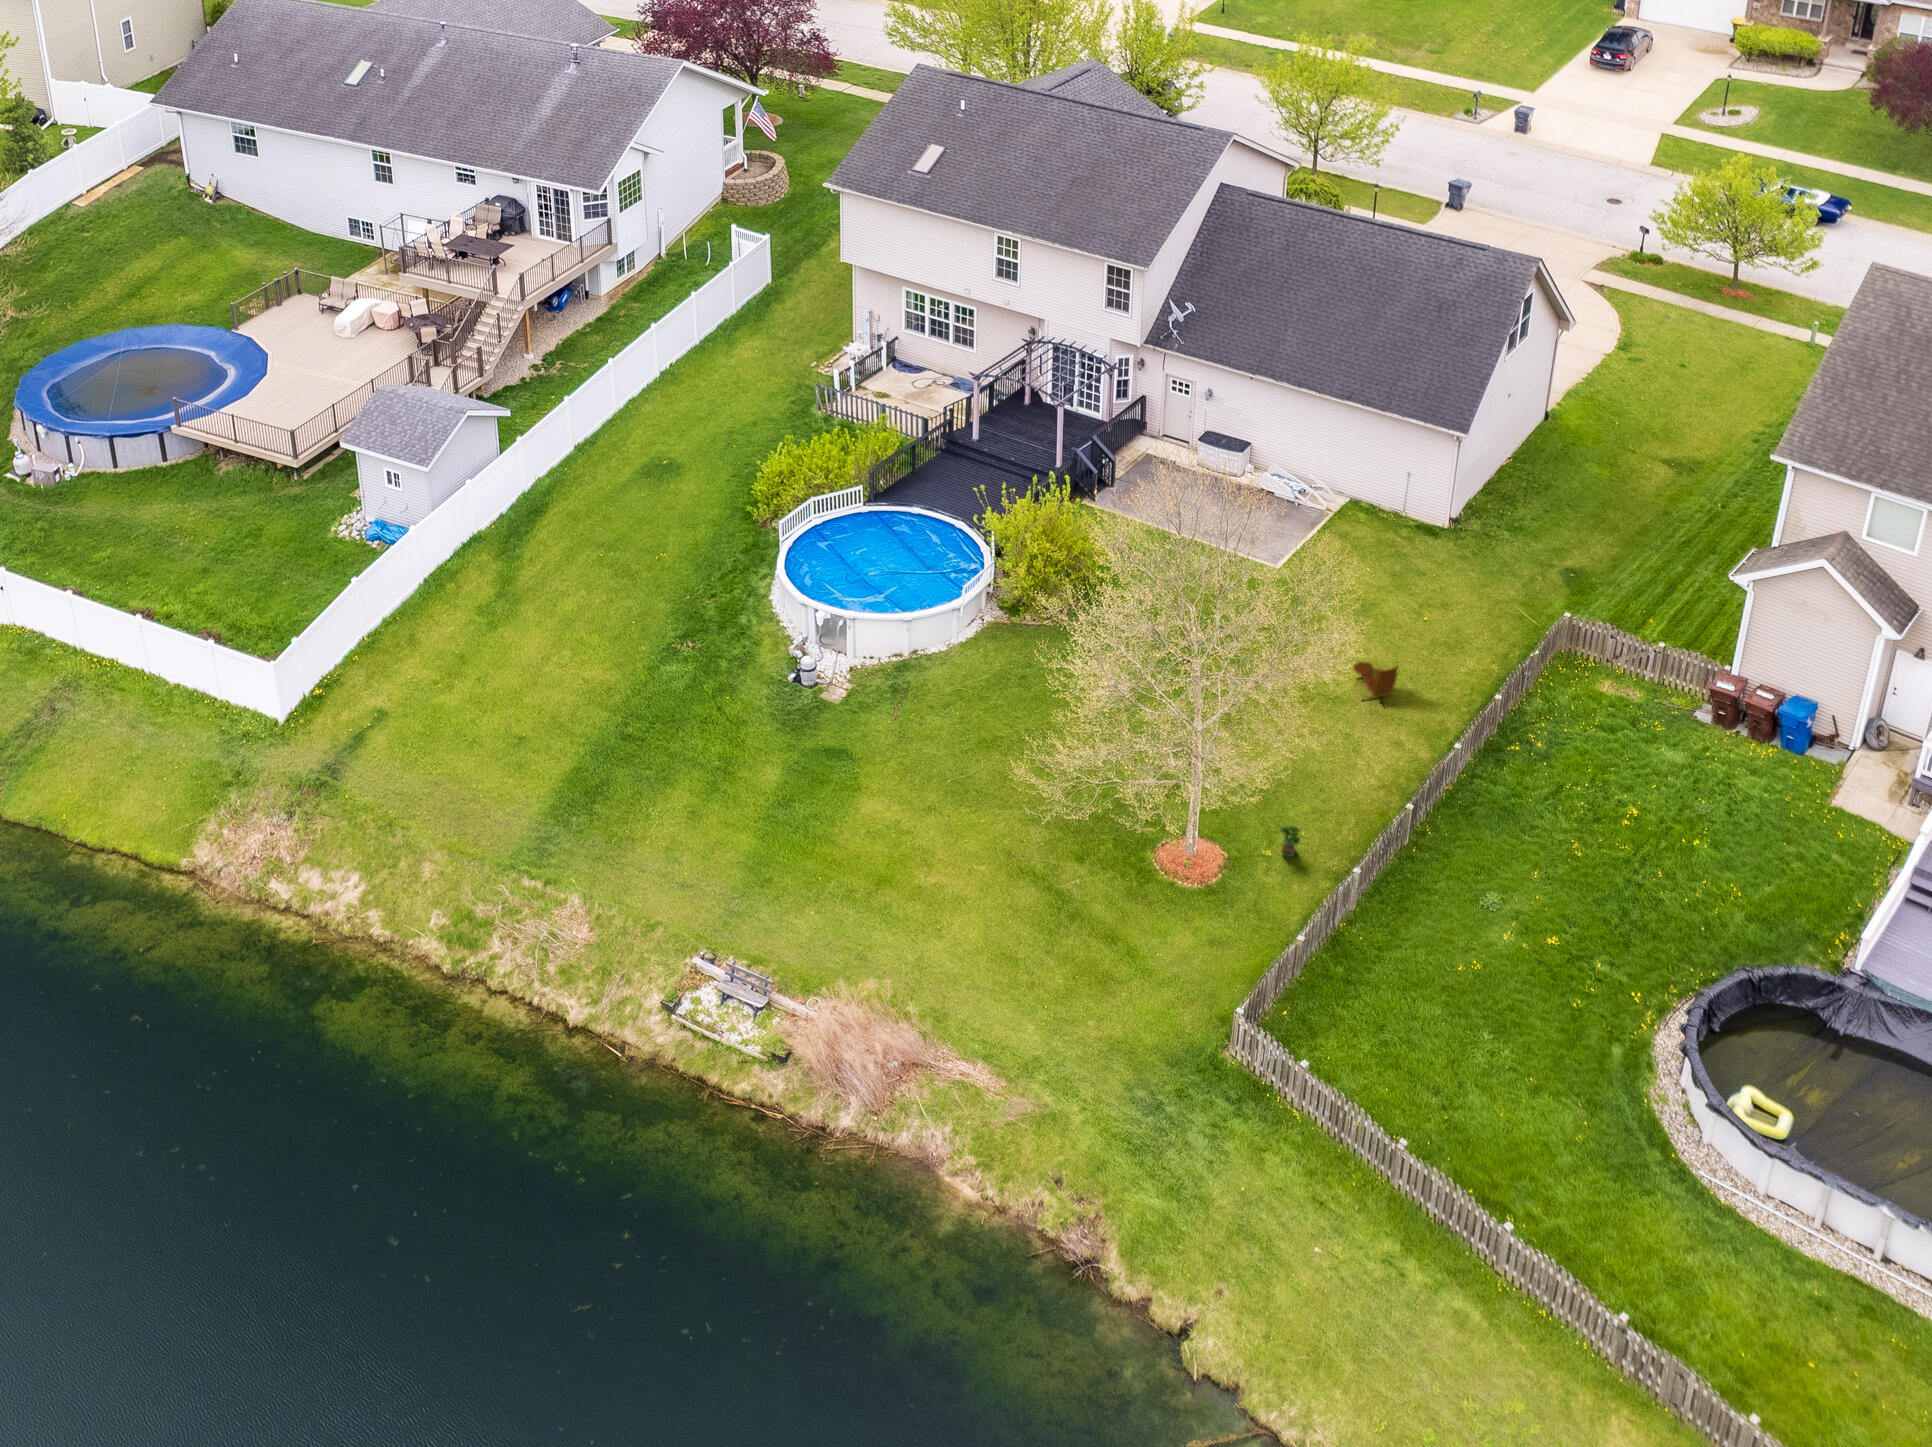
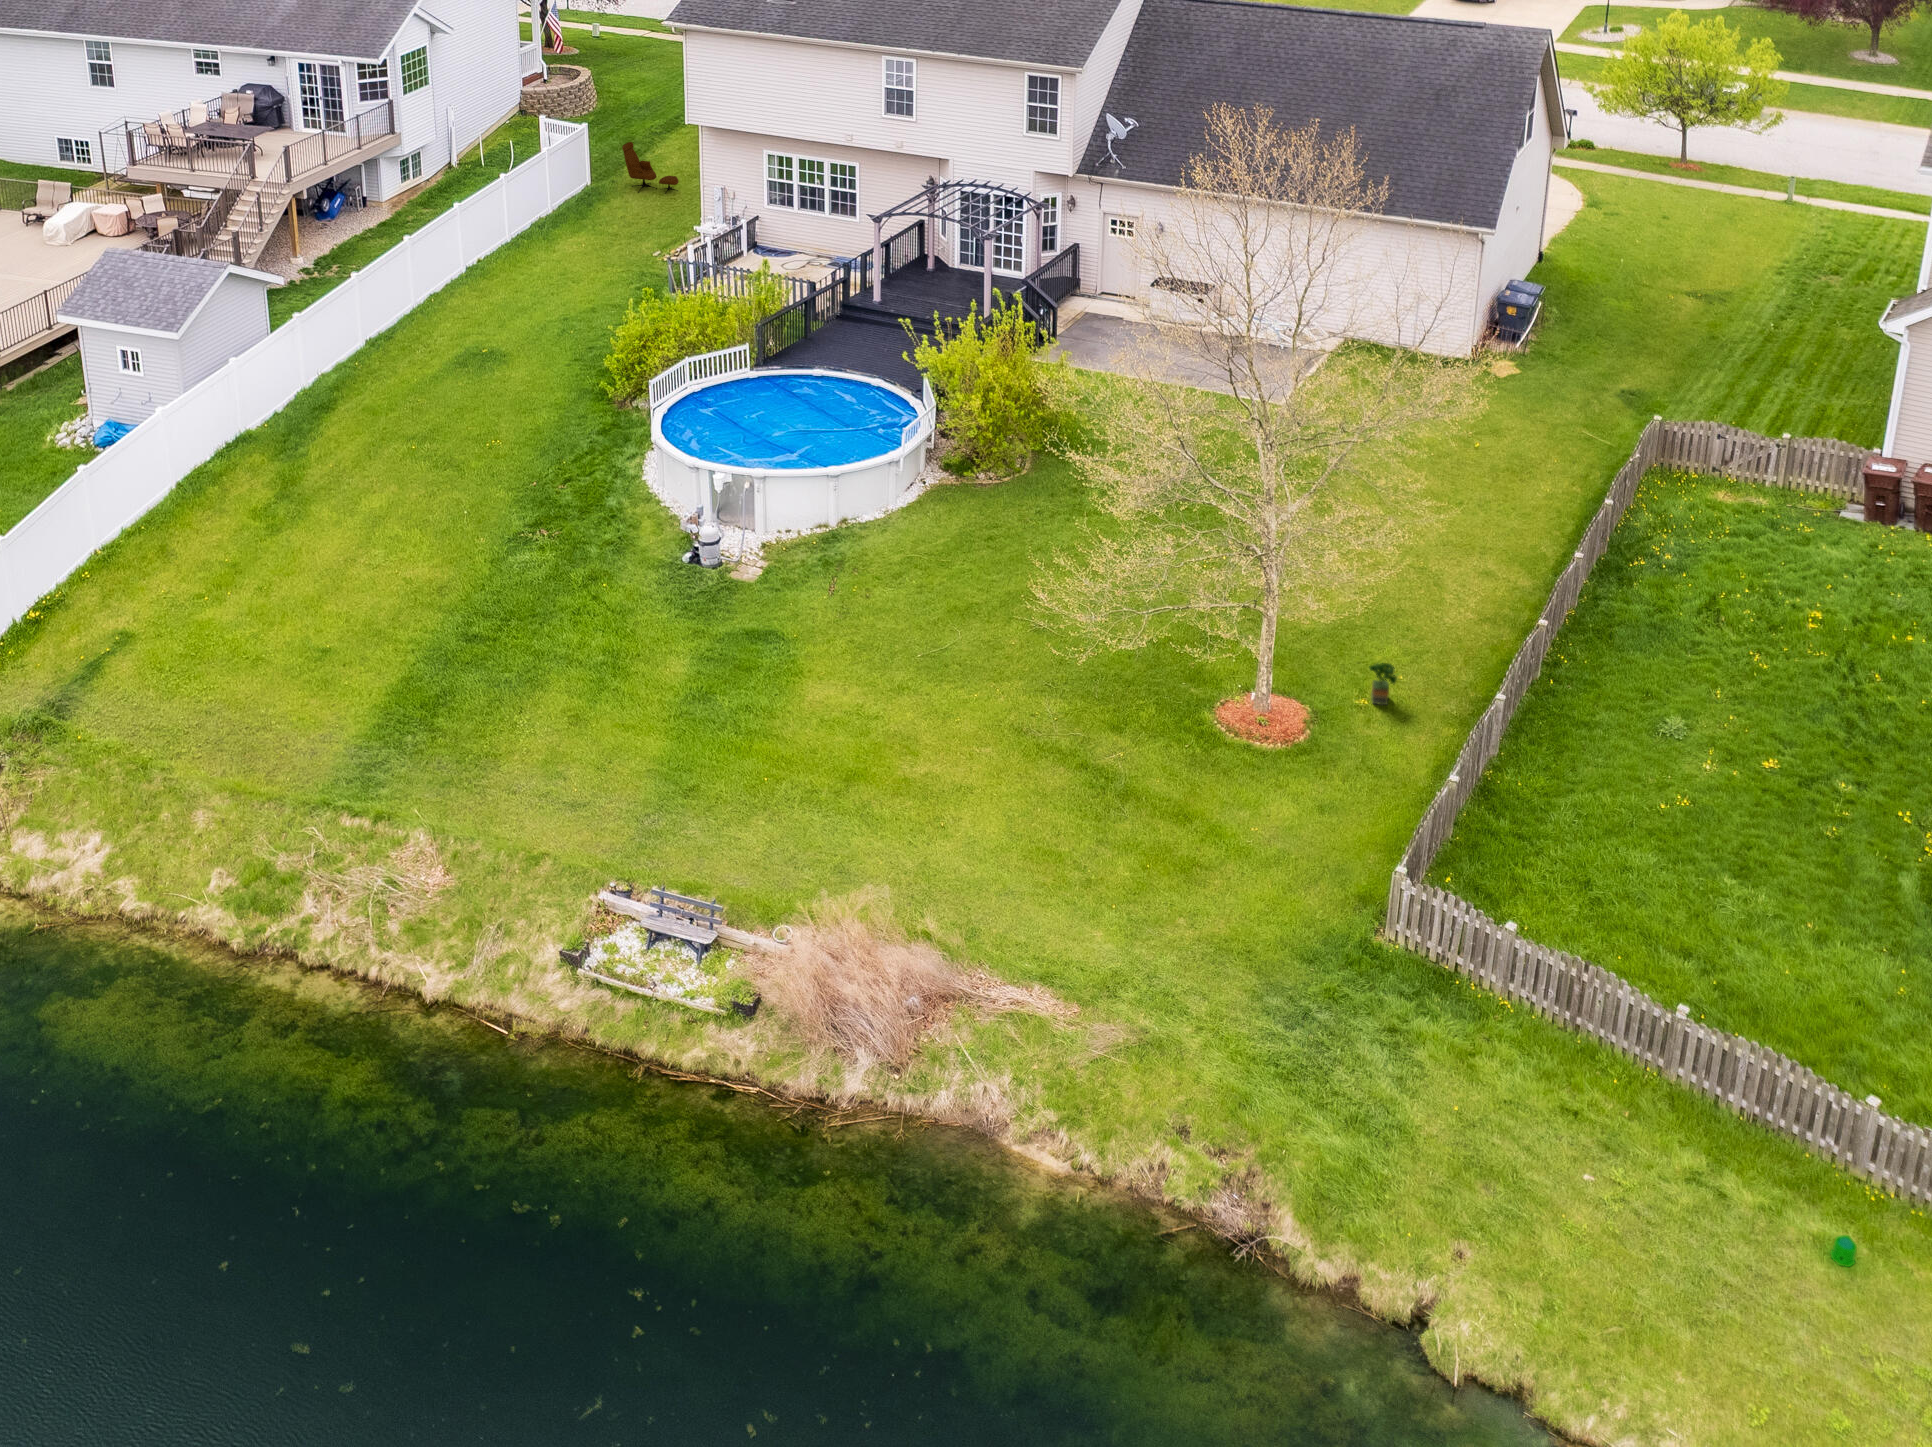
lounge chair: present [1353,662,1398,701] -> present [622,142,679,192]
watering can: none [1461,1312,1478,1334] -> present [1830,1235,1857,1267]

